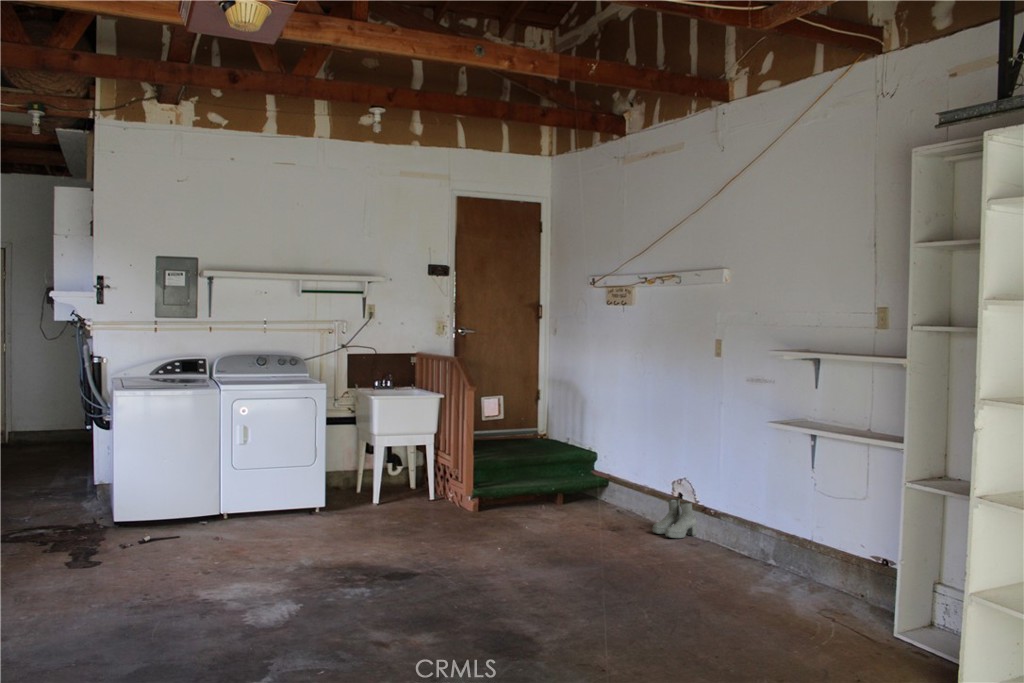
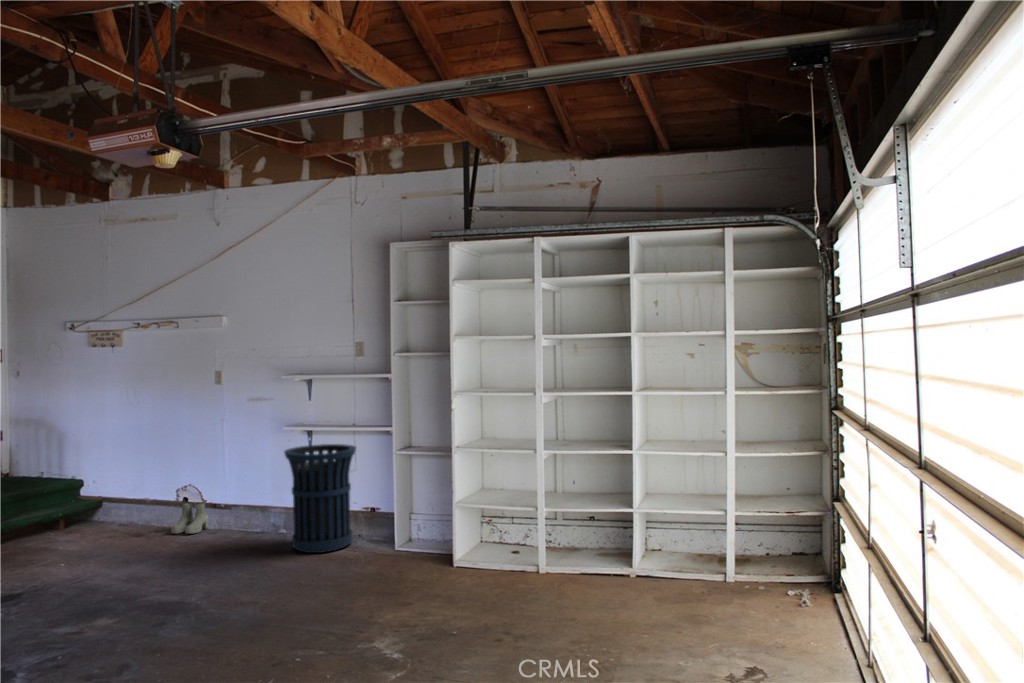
trash can: none [753,451,859,607] -> present [284,444,356,553]

